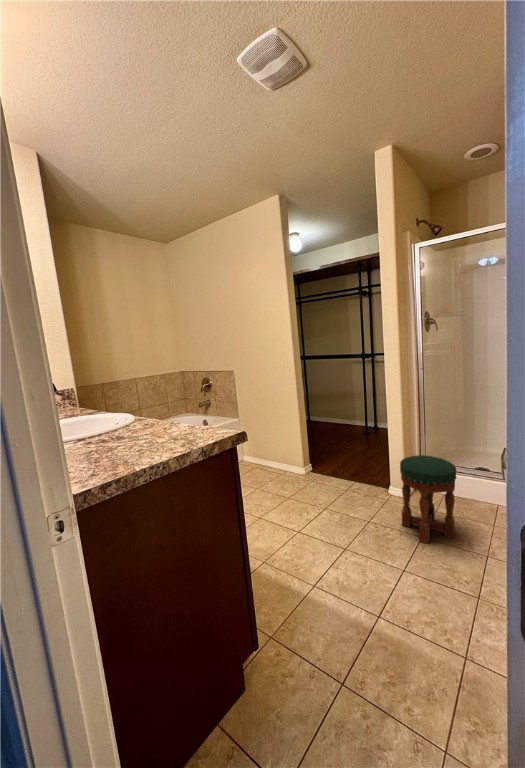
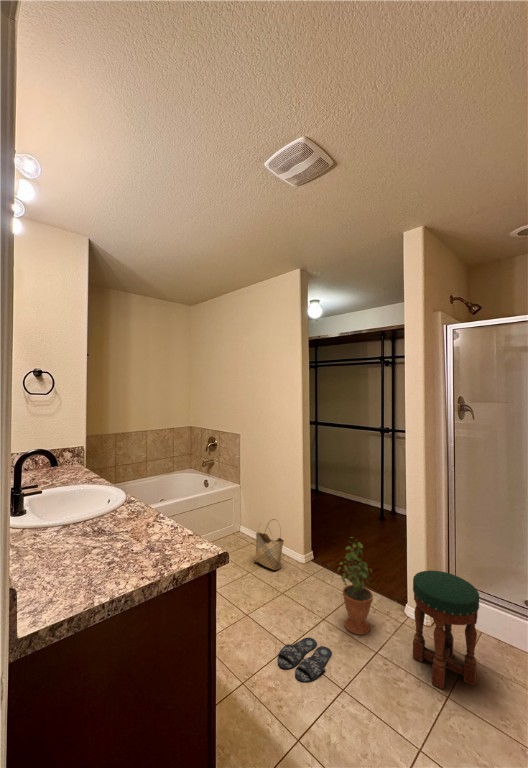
woven basket: none [261,437,286,478] -> present [254,519,284,570]
potted plant: none [335,439,366,515] -> present [338,537,373,635]
slippers: none [291,521,336,551] -> present [278,637,332,682]

